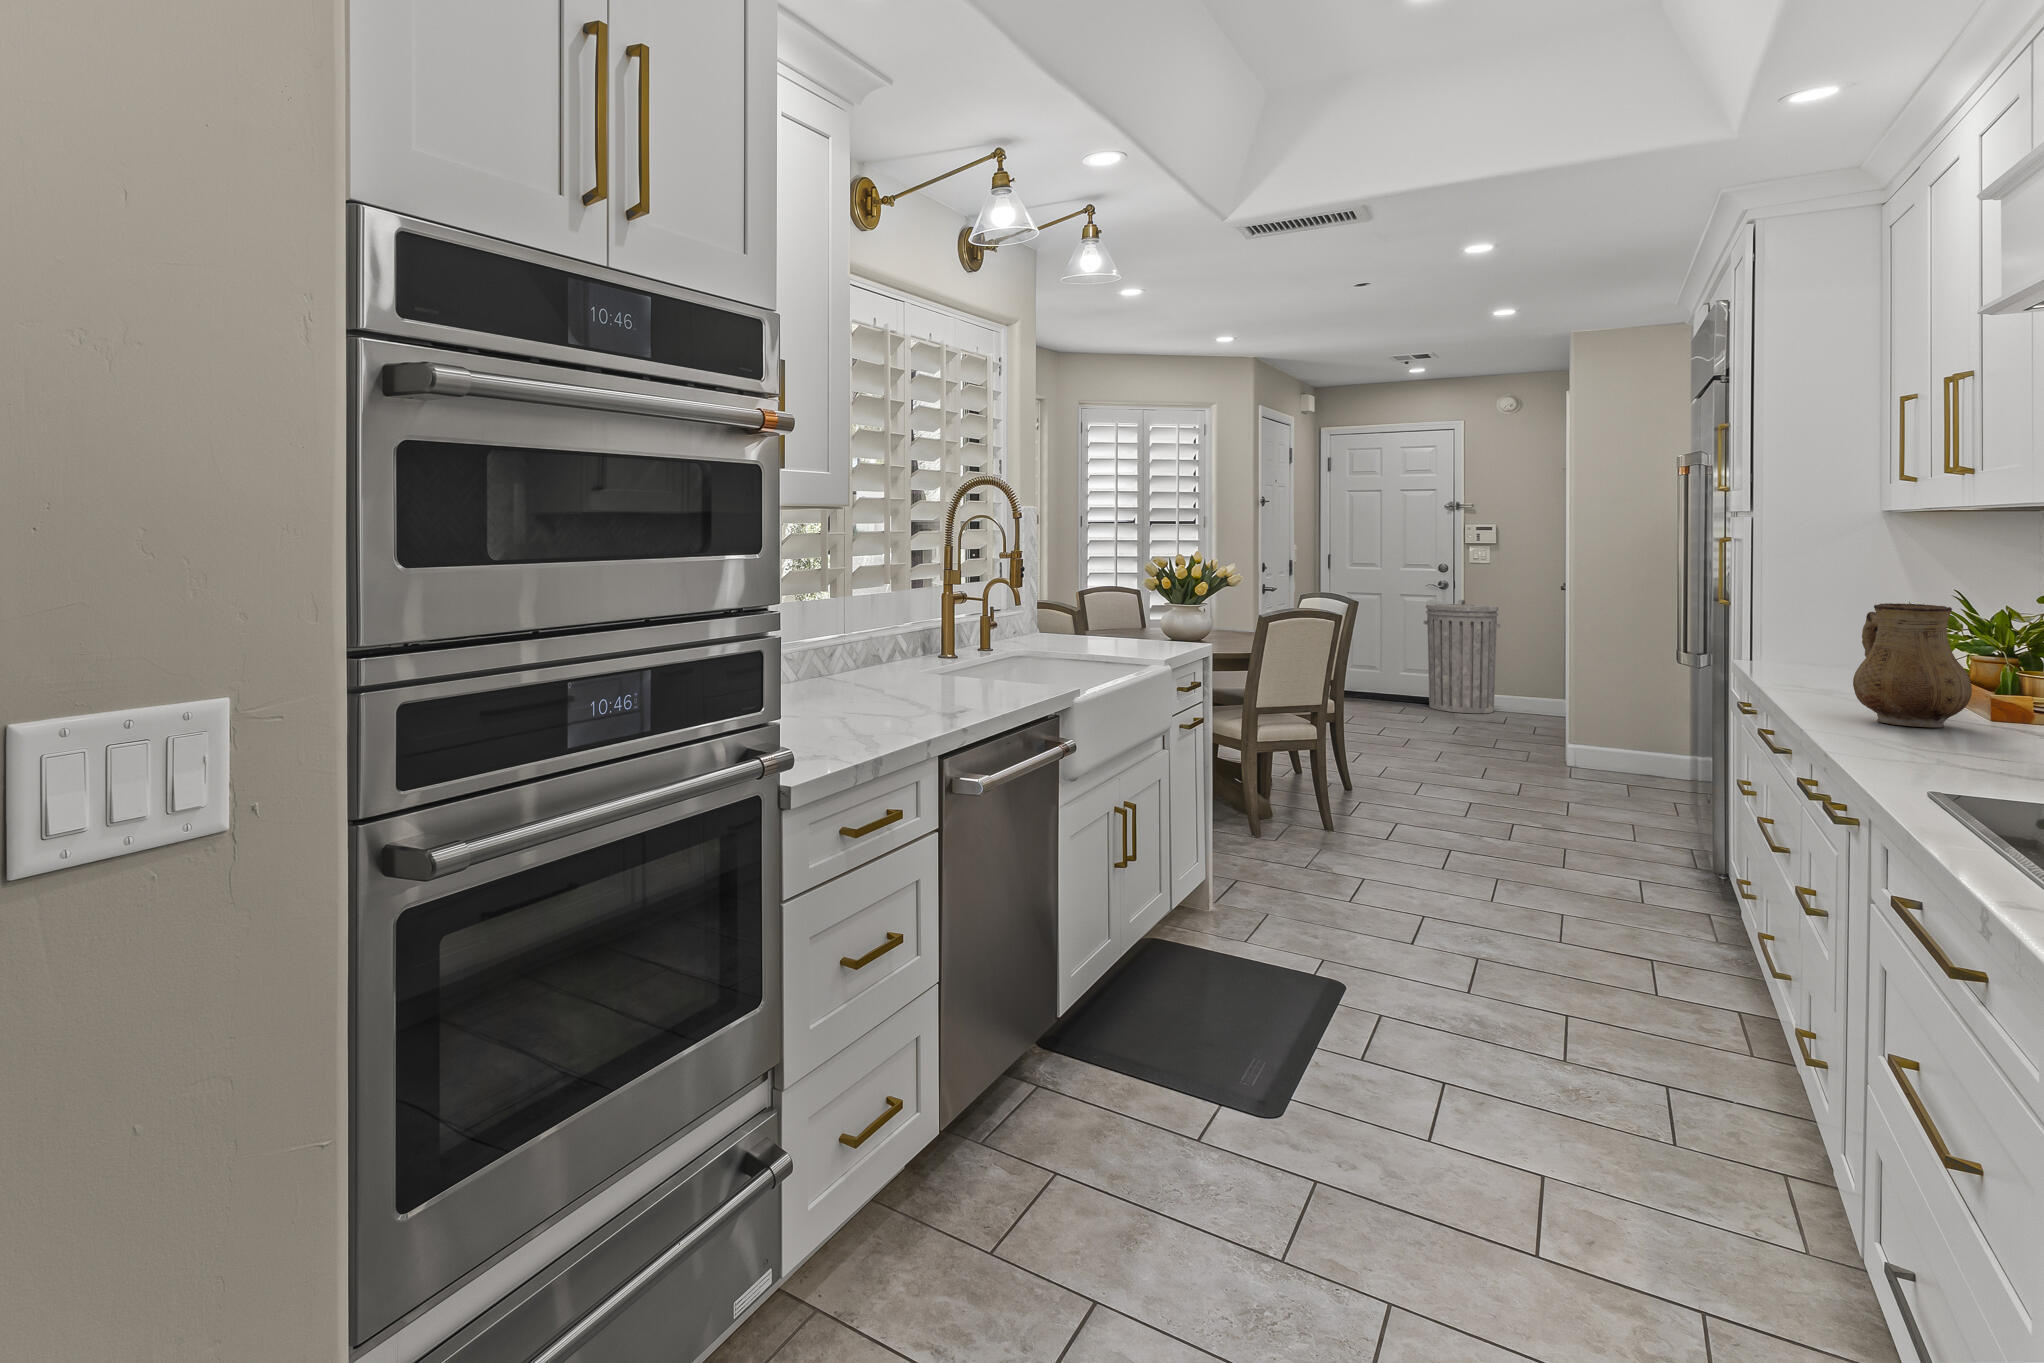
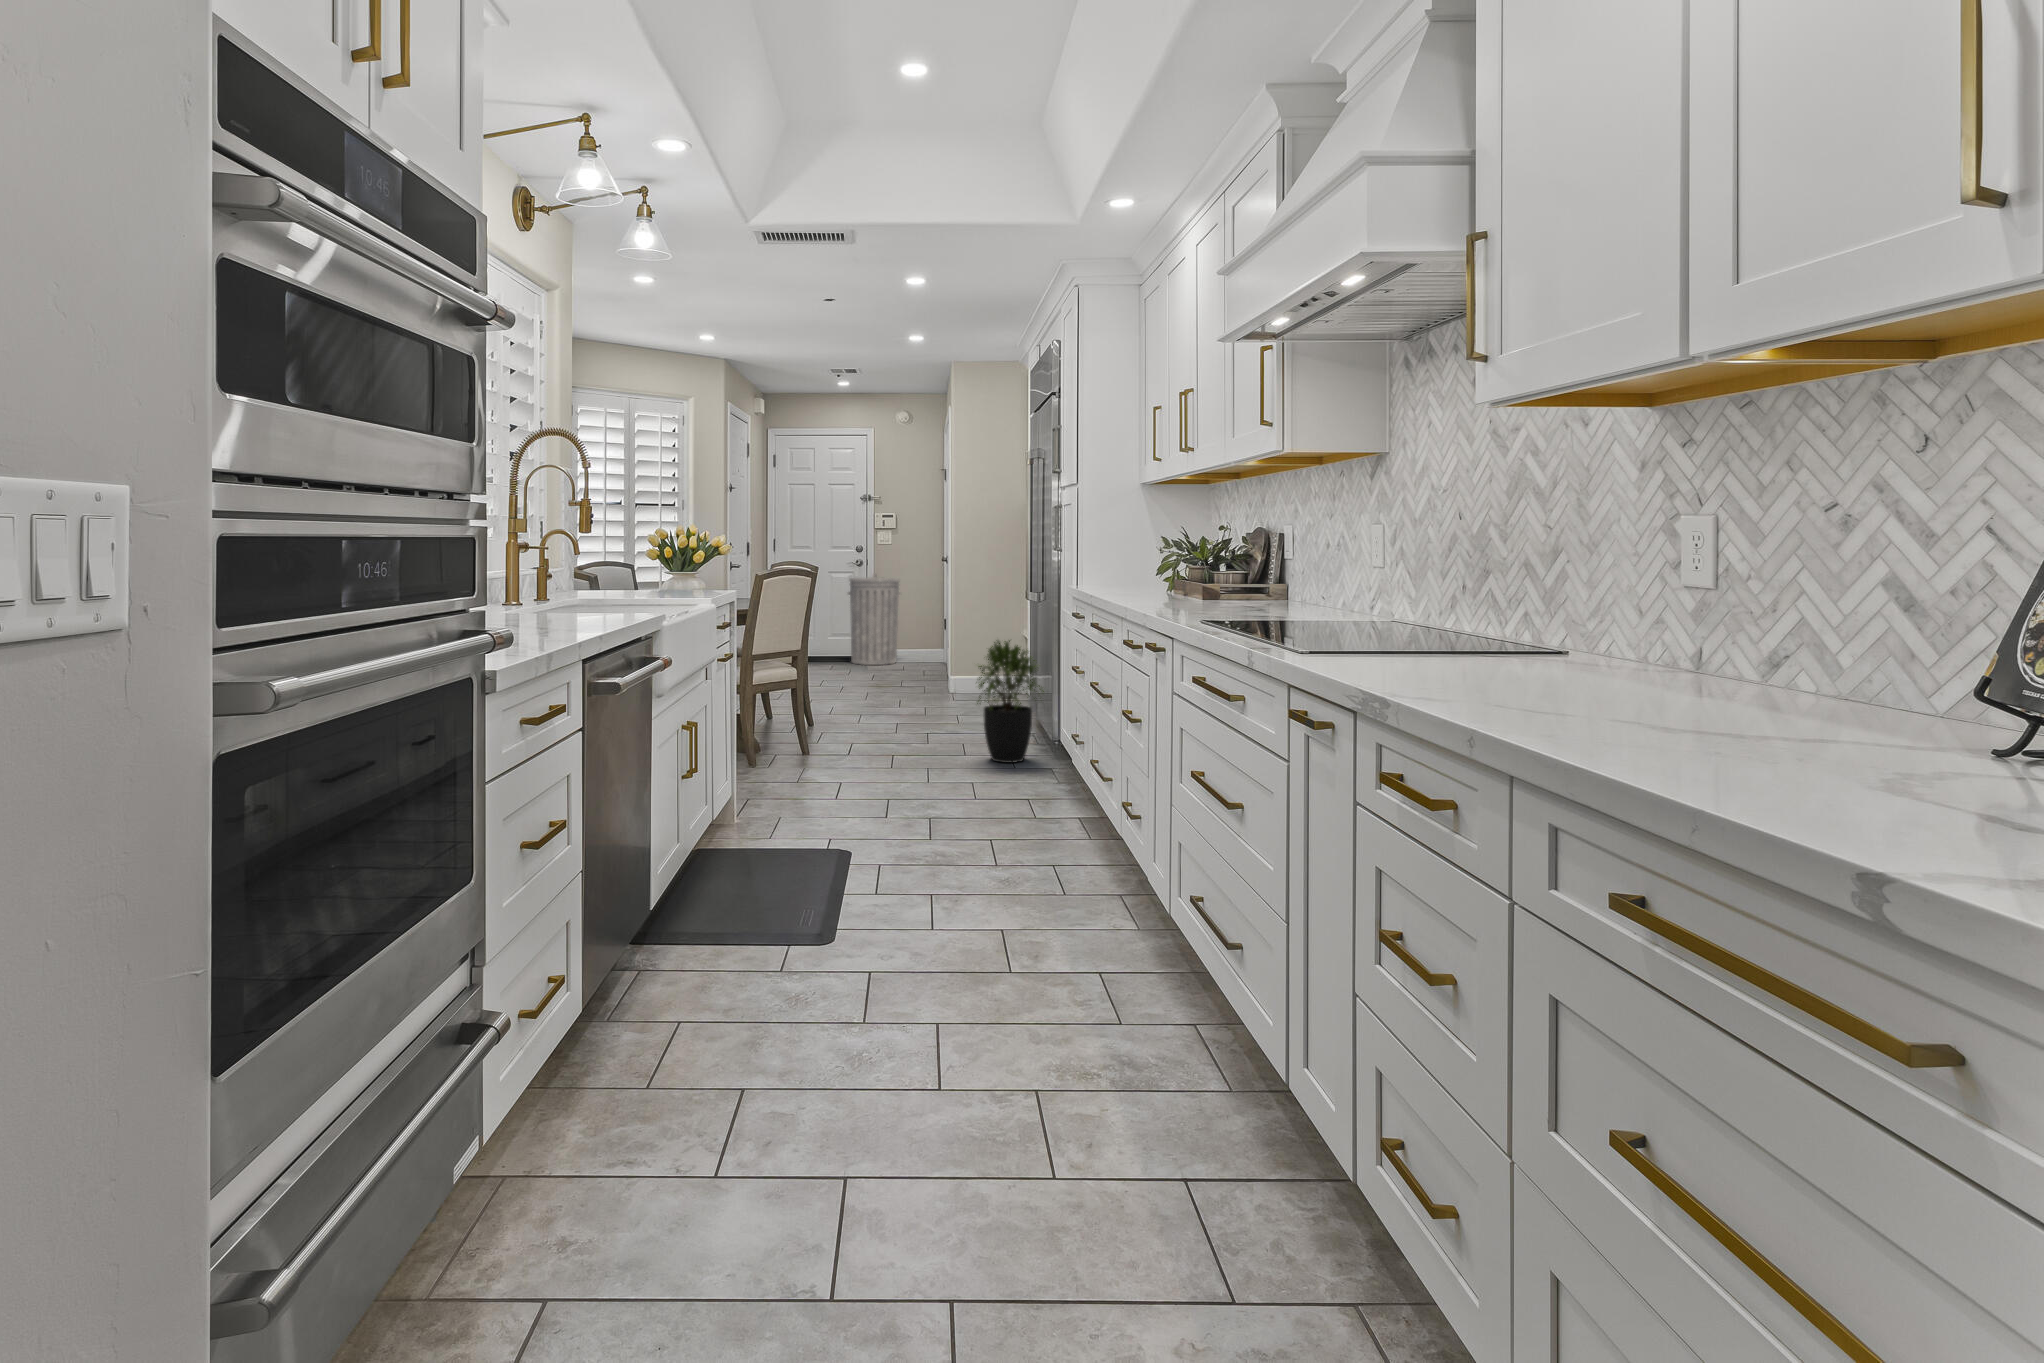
ceramic pitcher: present [1853,603,1972,727] -> none [1154,532,1208,608]
potted plant: none [1569,714,1698,888] -> present [976,640,1044,763]

